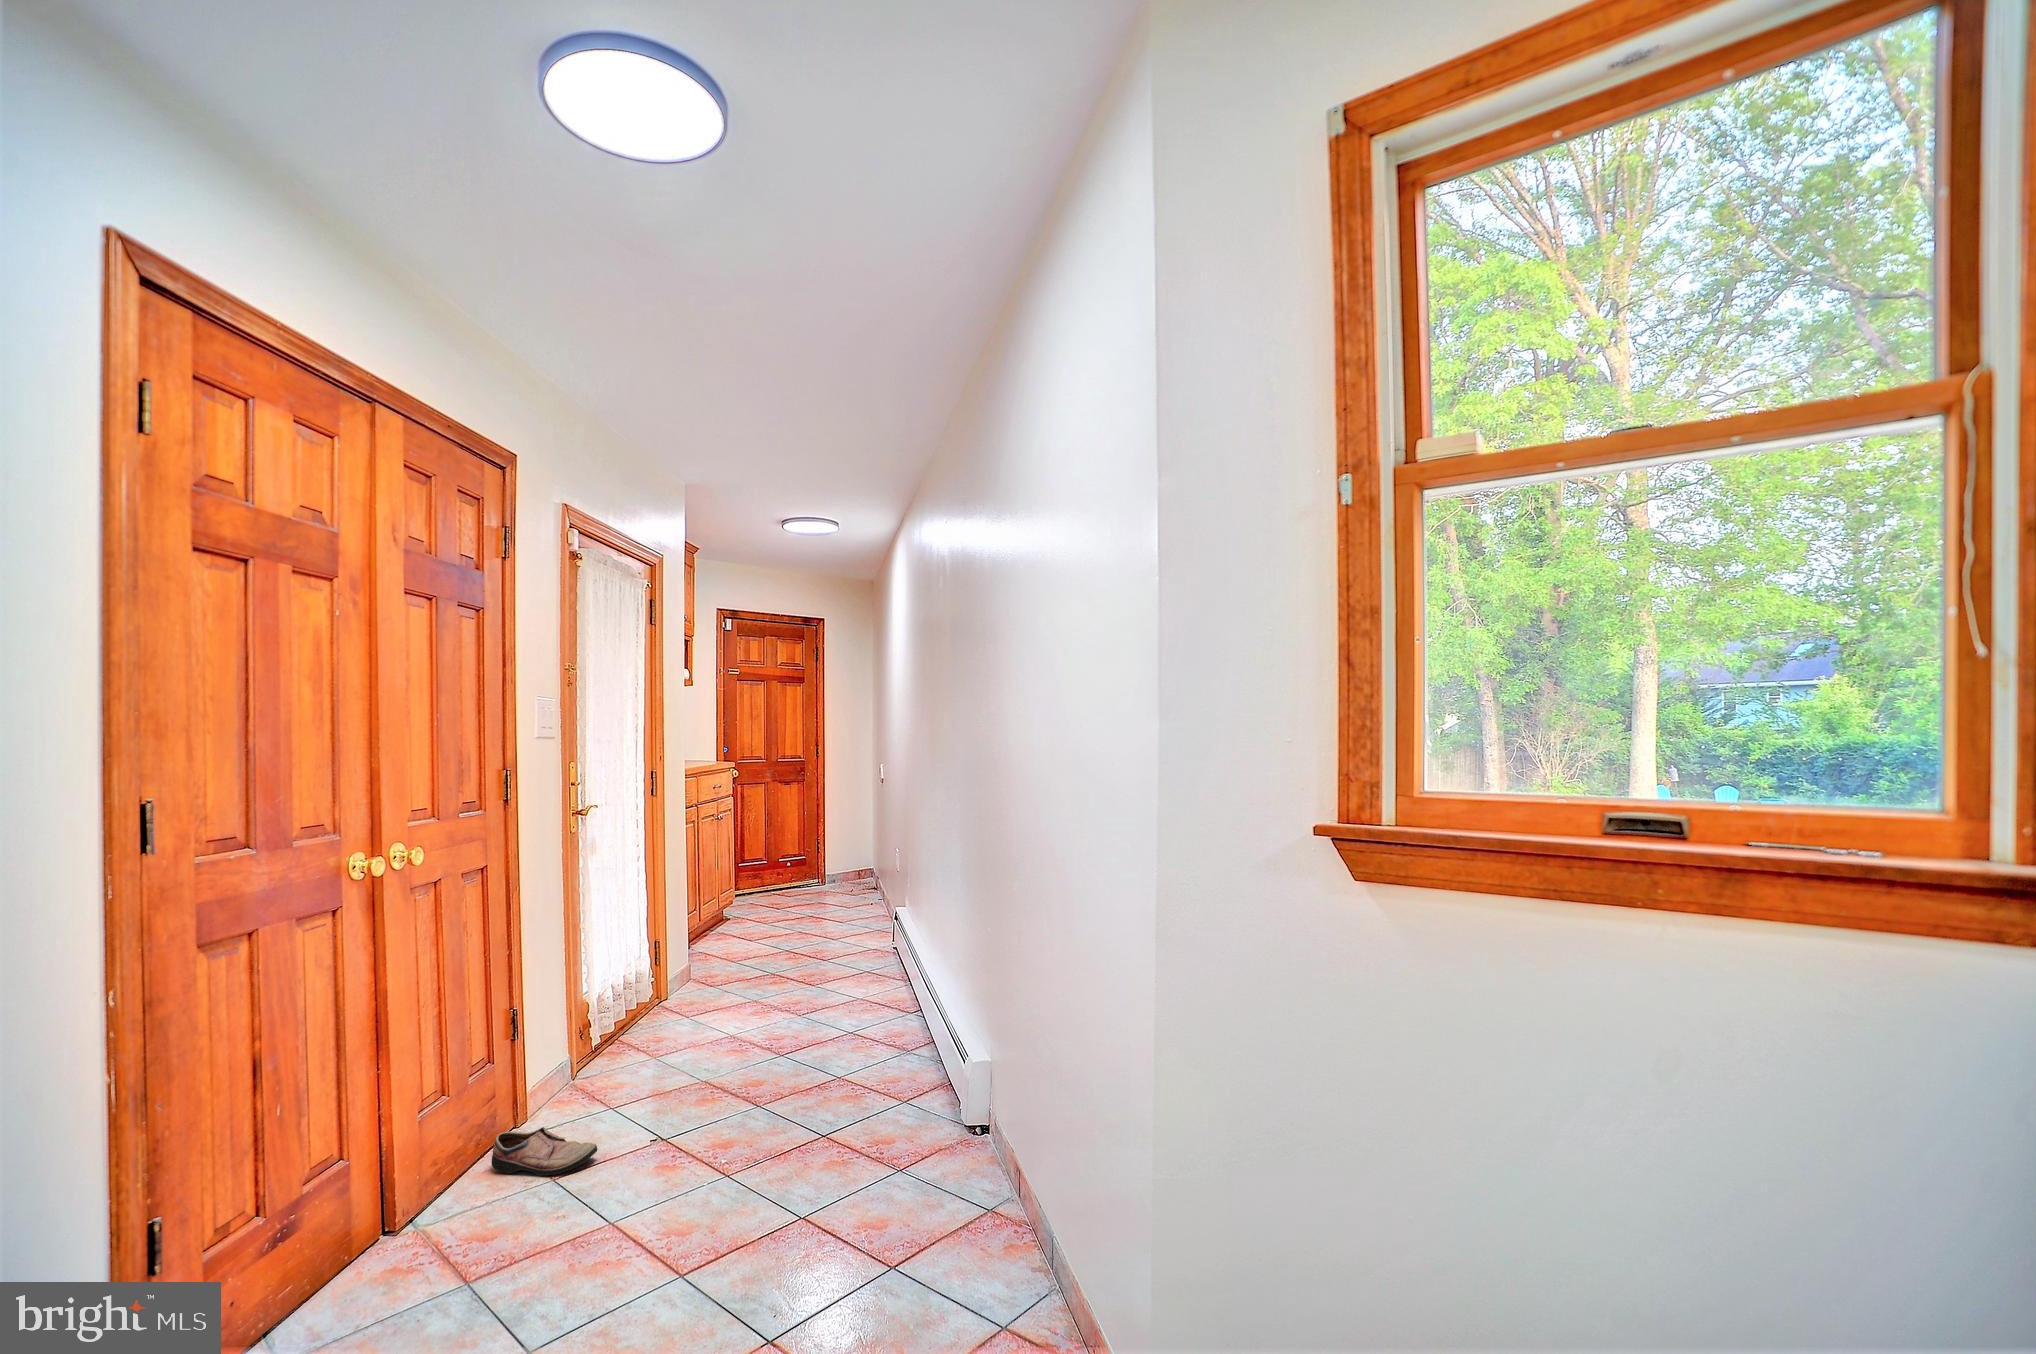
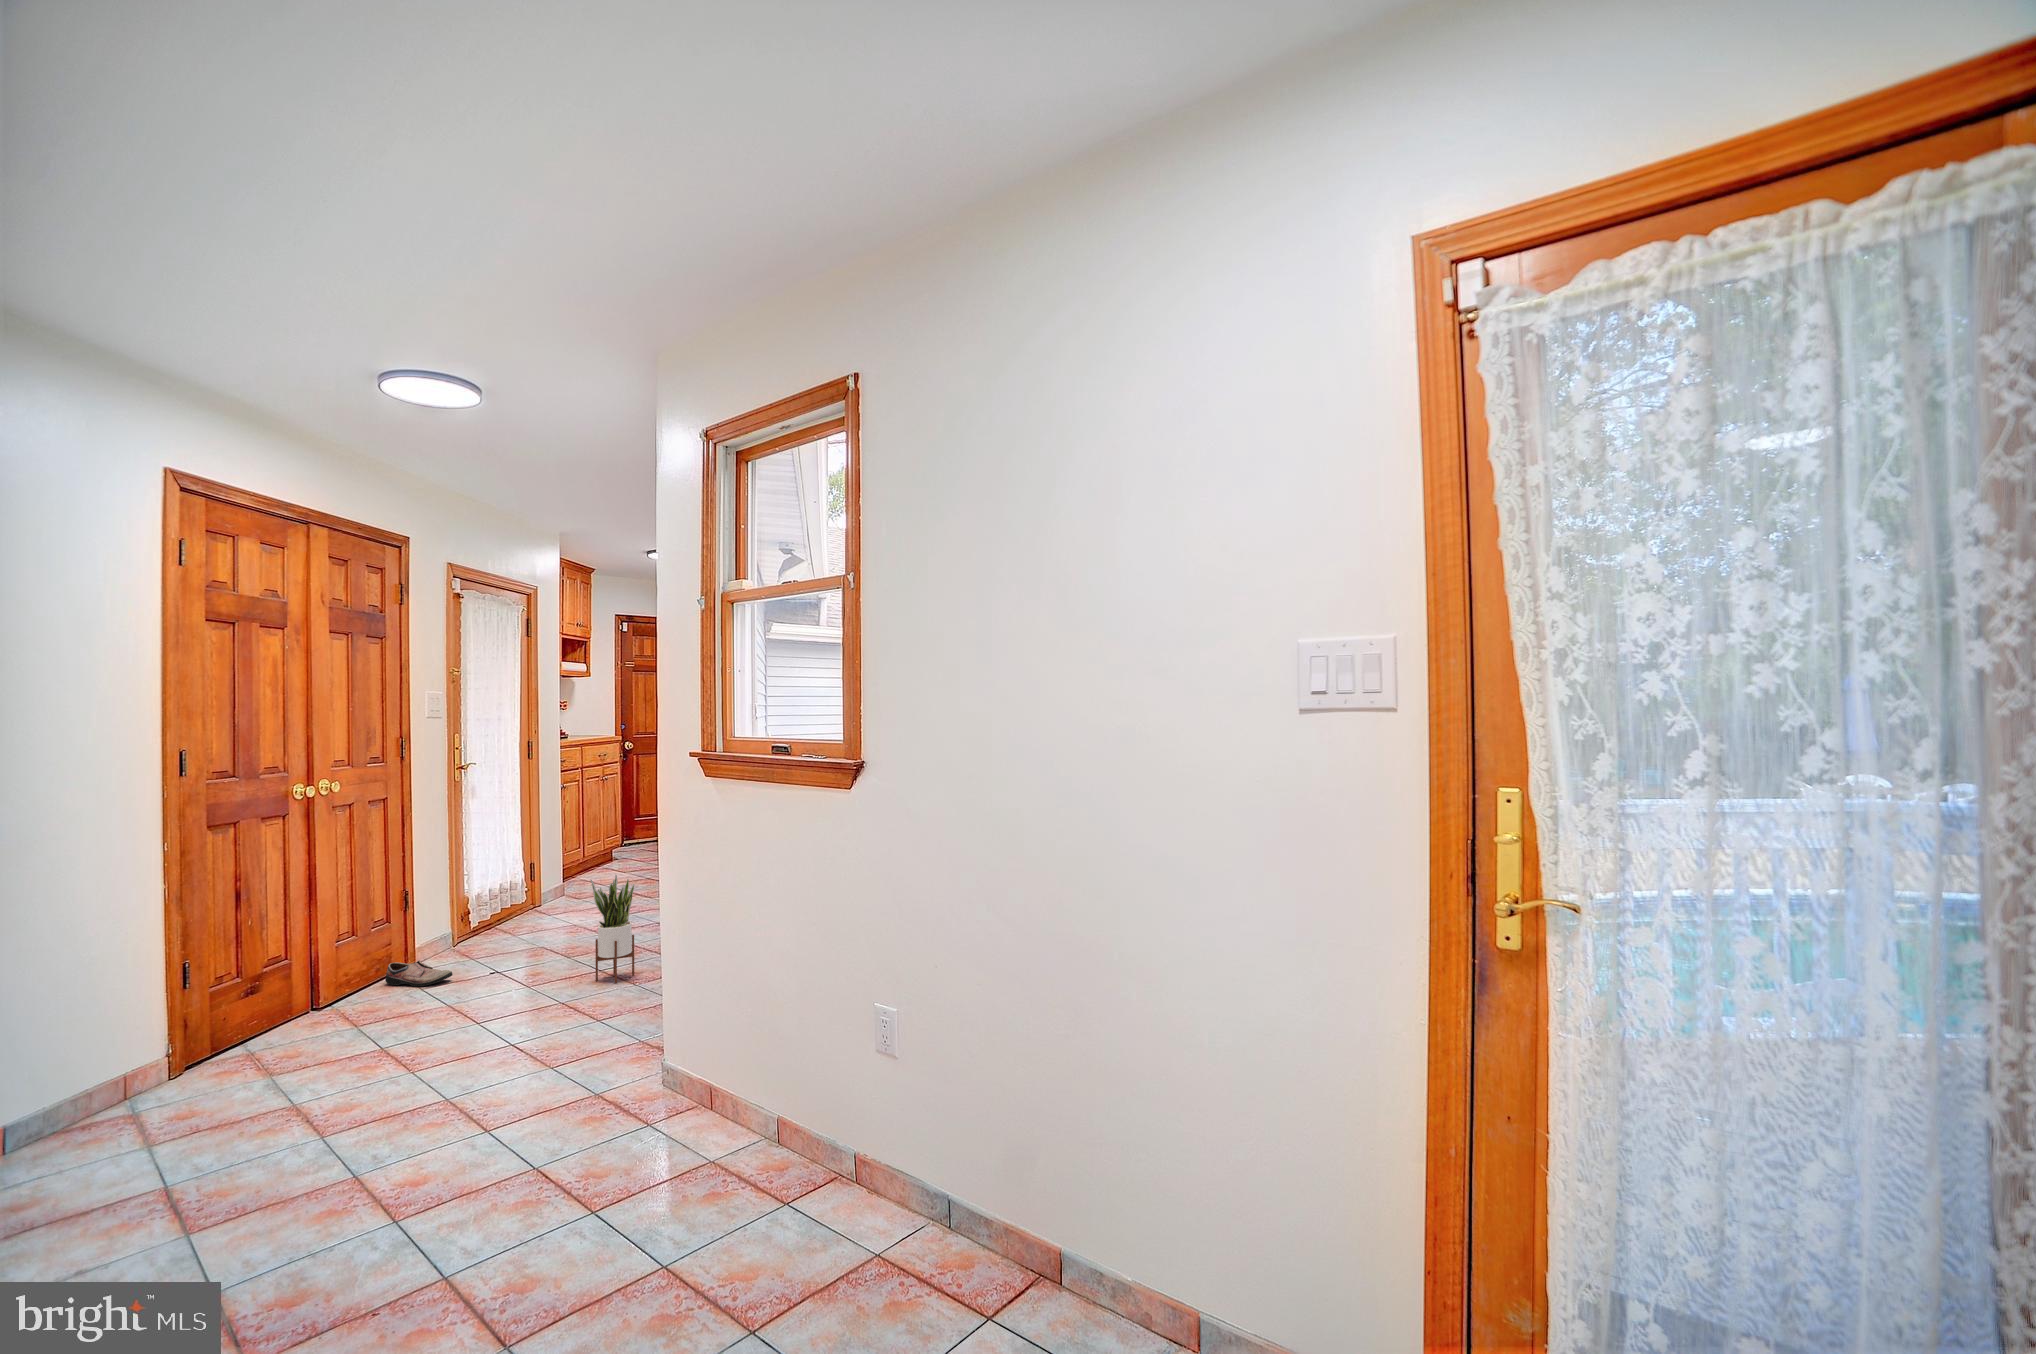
potted plant: none [822,980,886,1162] -> present [590,875,634,983]

